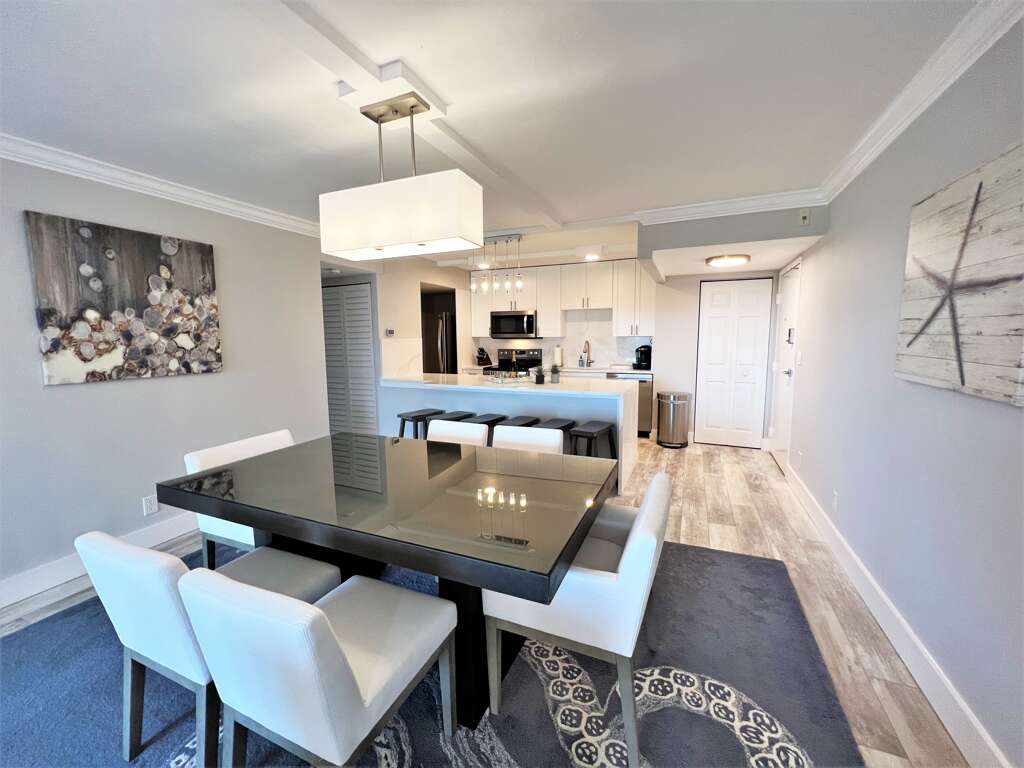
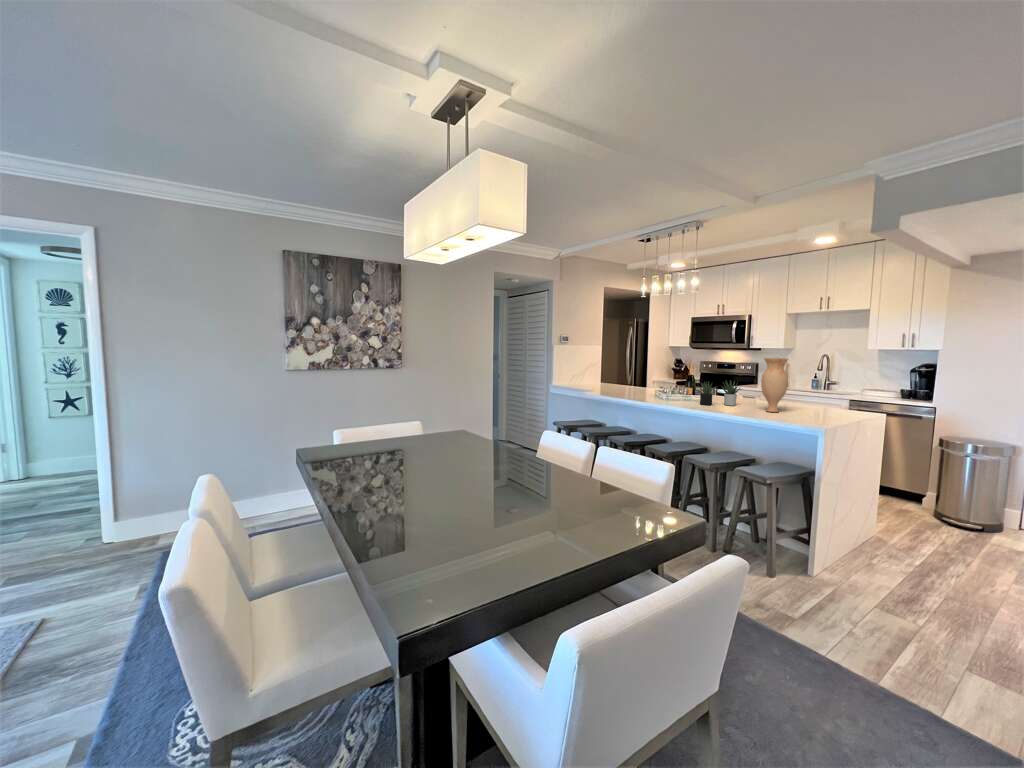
vase: none [579,345,596,385] -> present [761,358,788,412]

